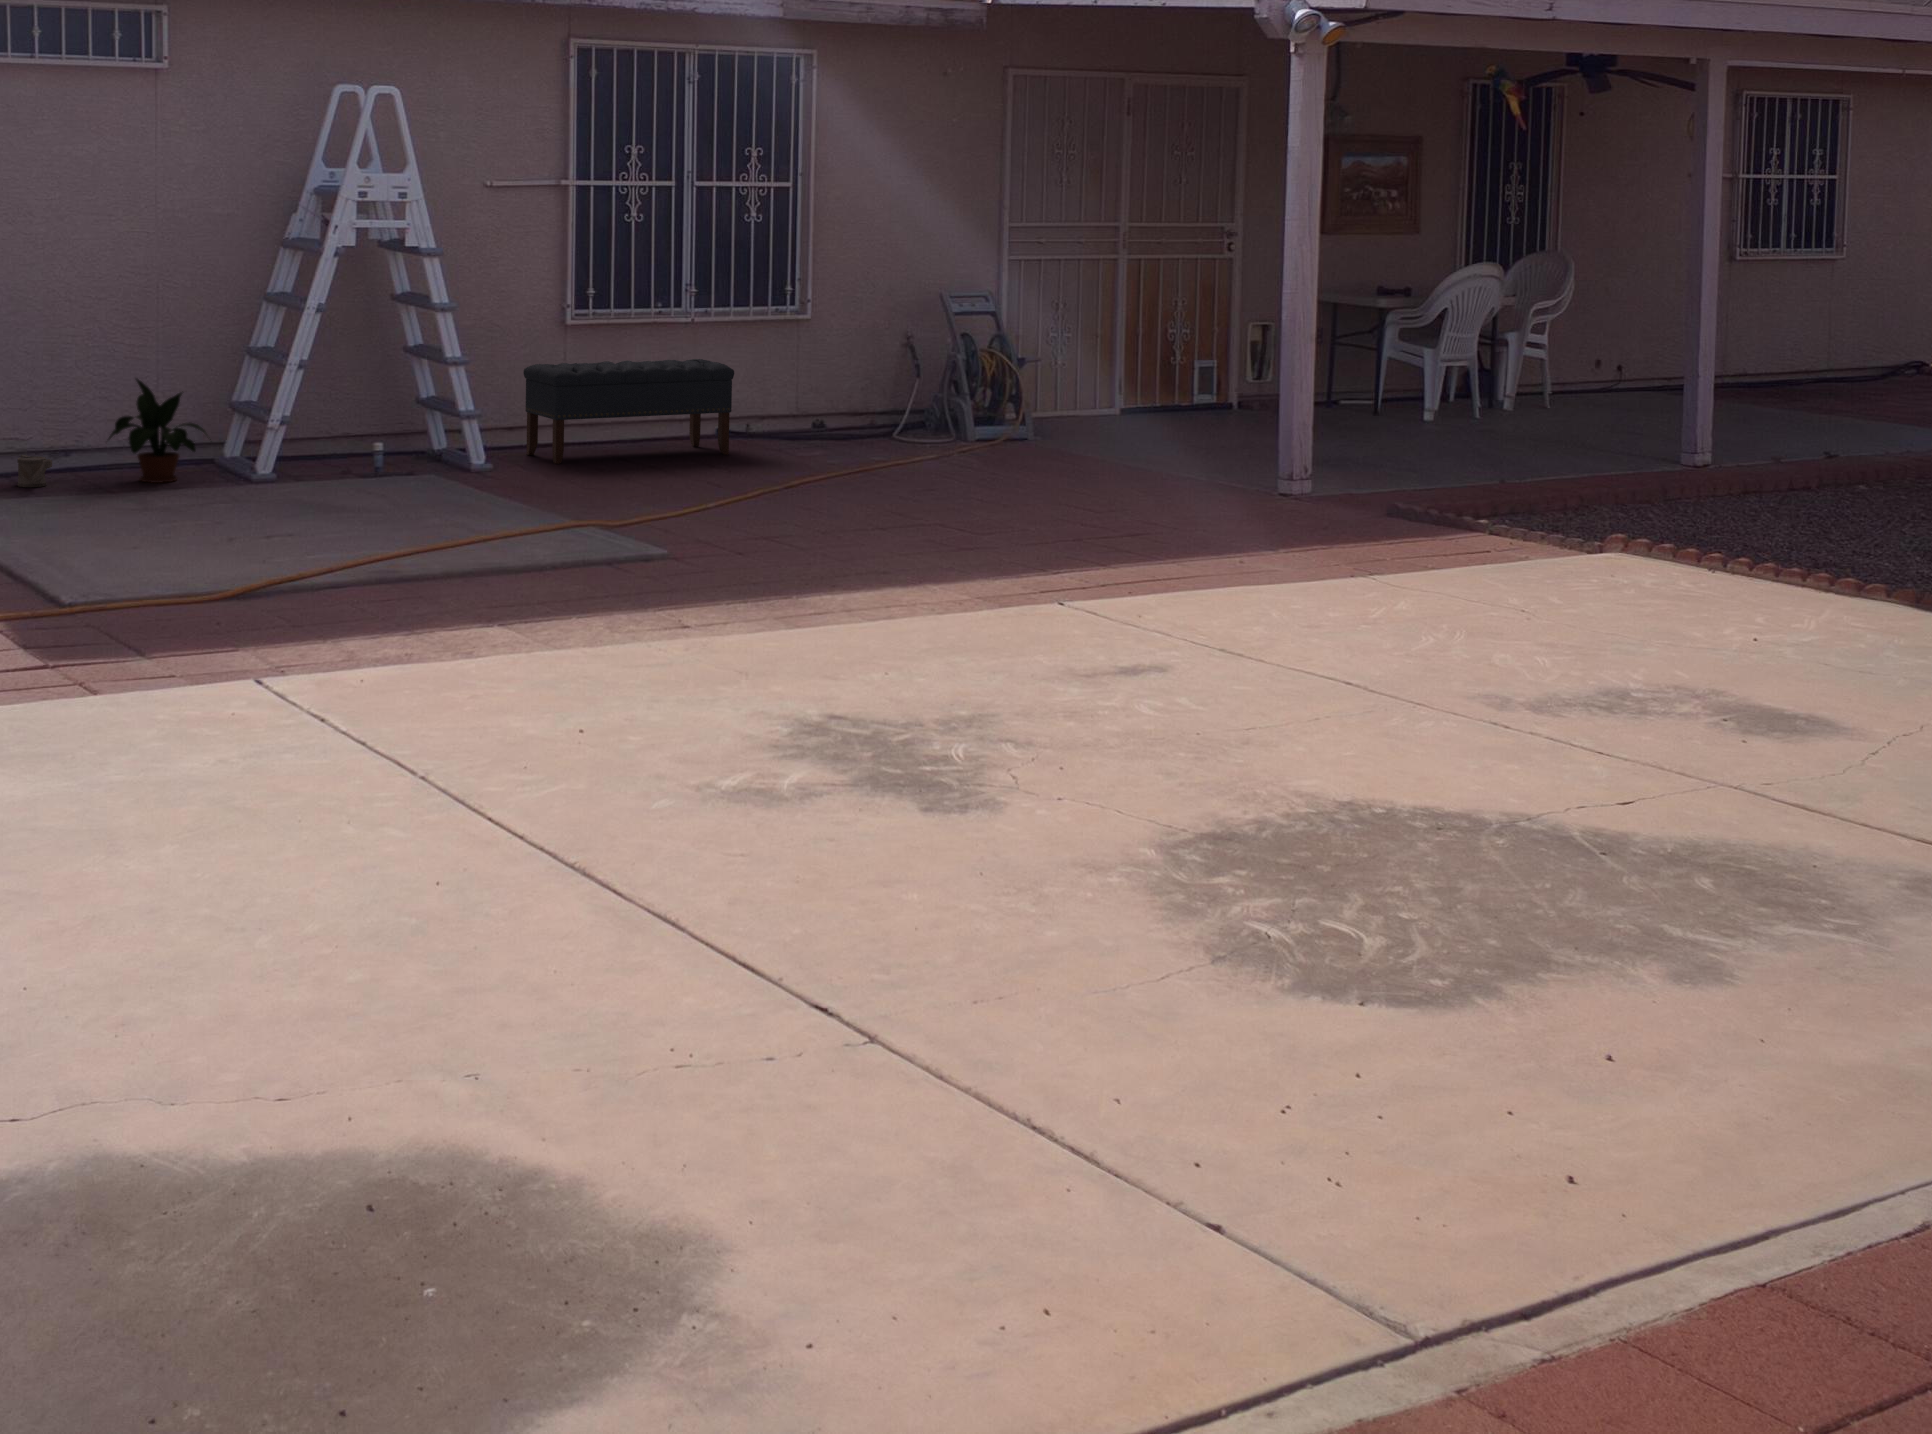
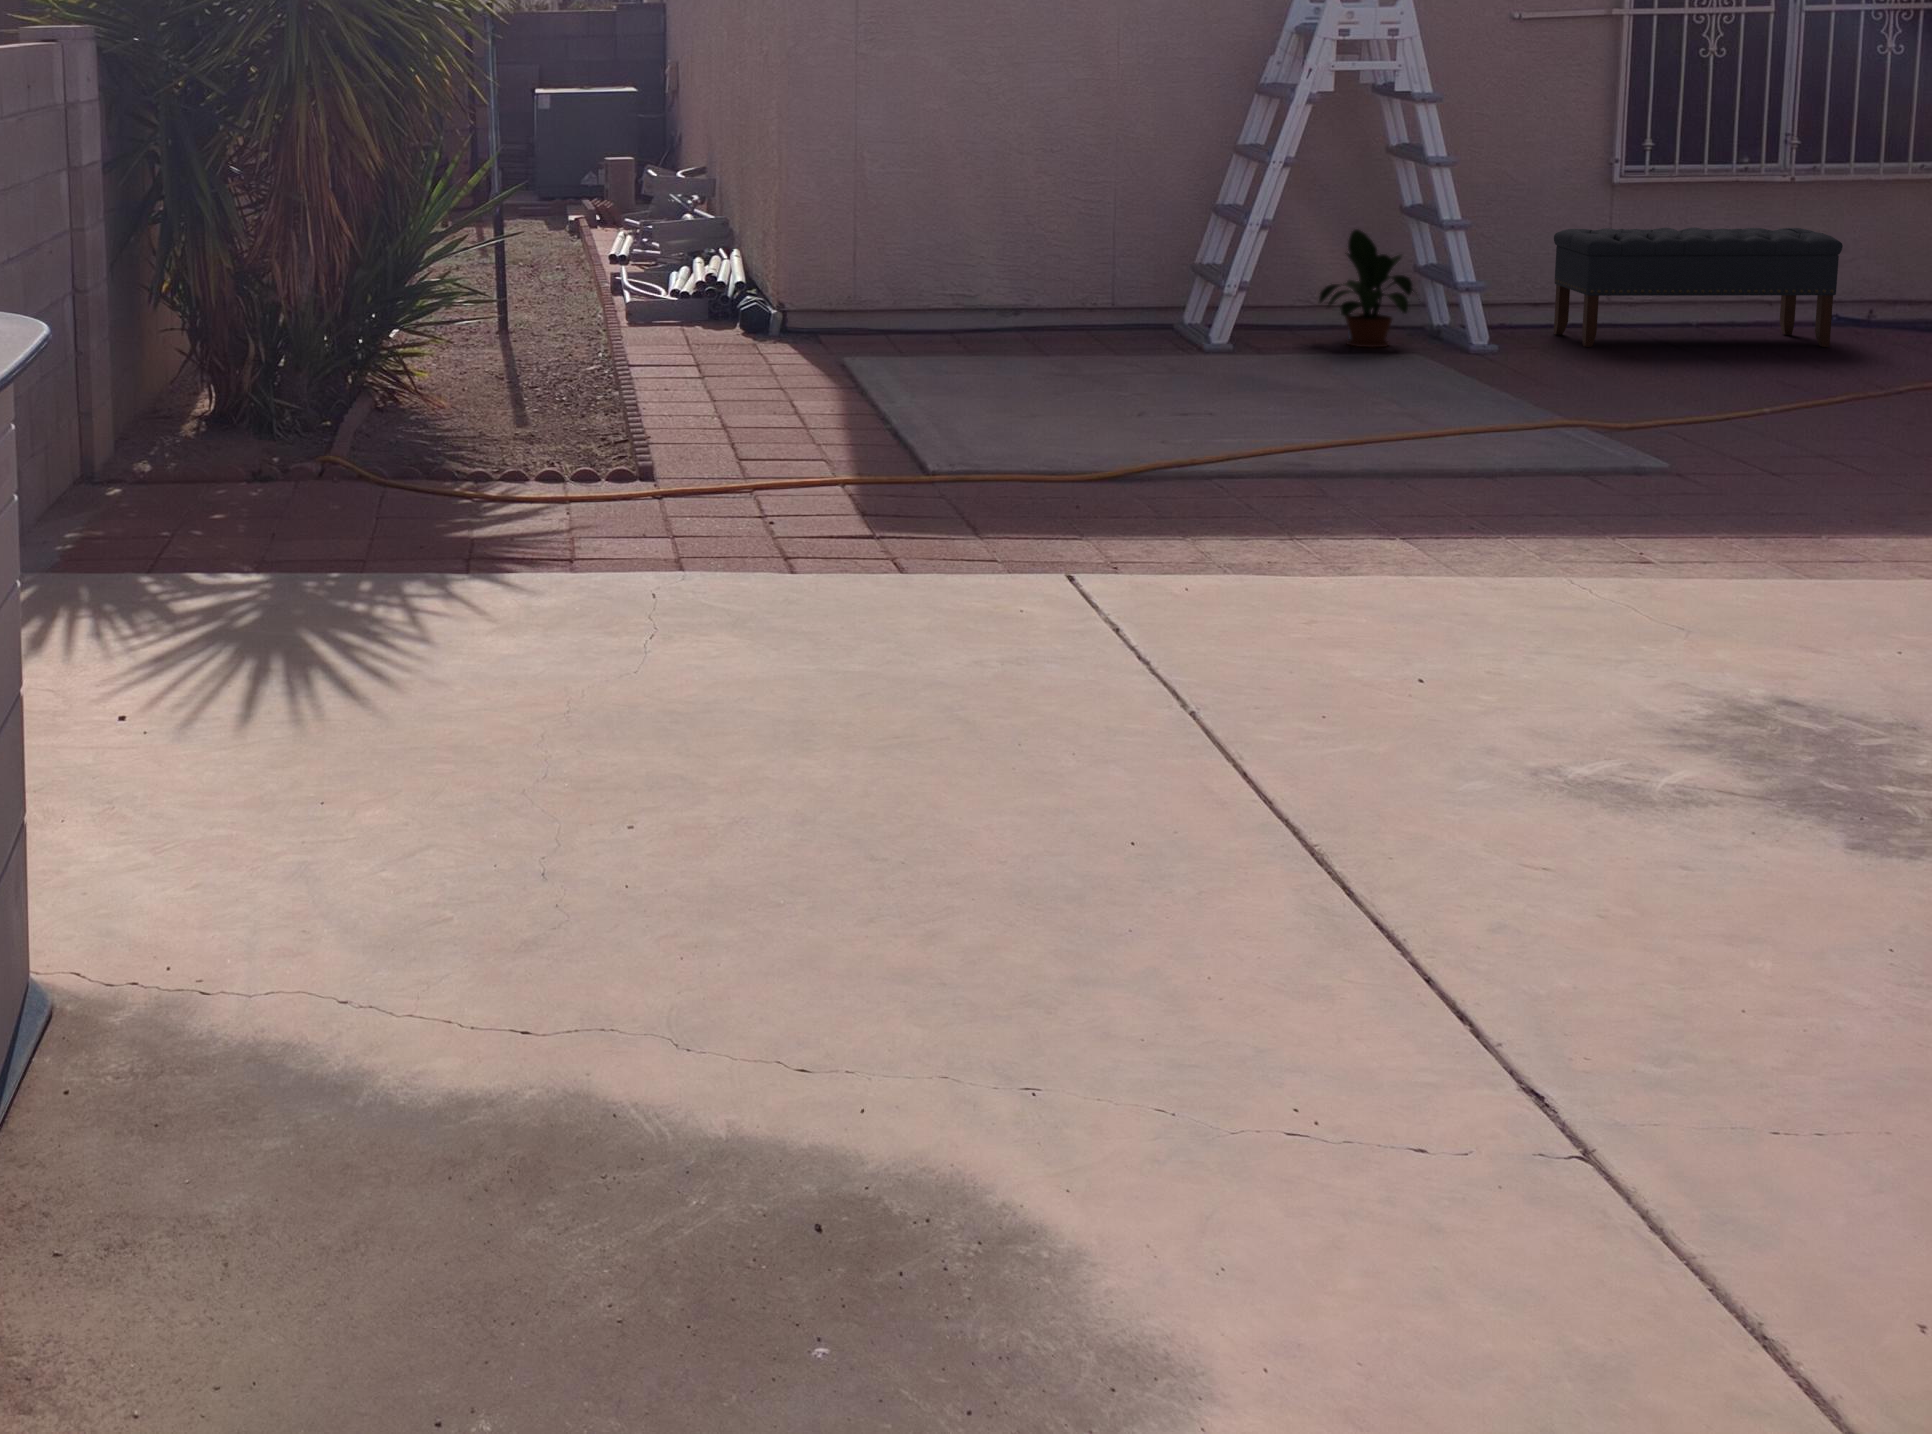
potted plant: present [109,379,211,483] -> present [1319,229,1420,347]
watering can: present [17,455,52,487] -> none [962,307,993,341]

